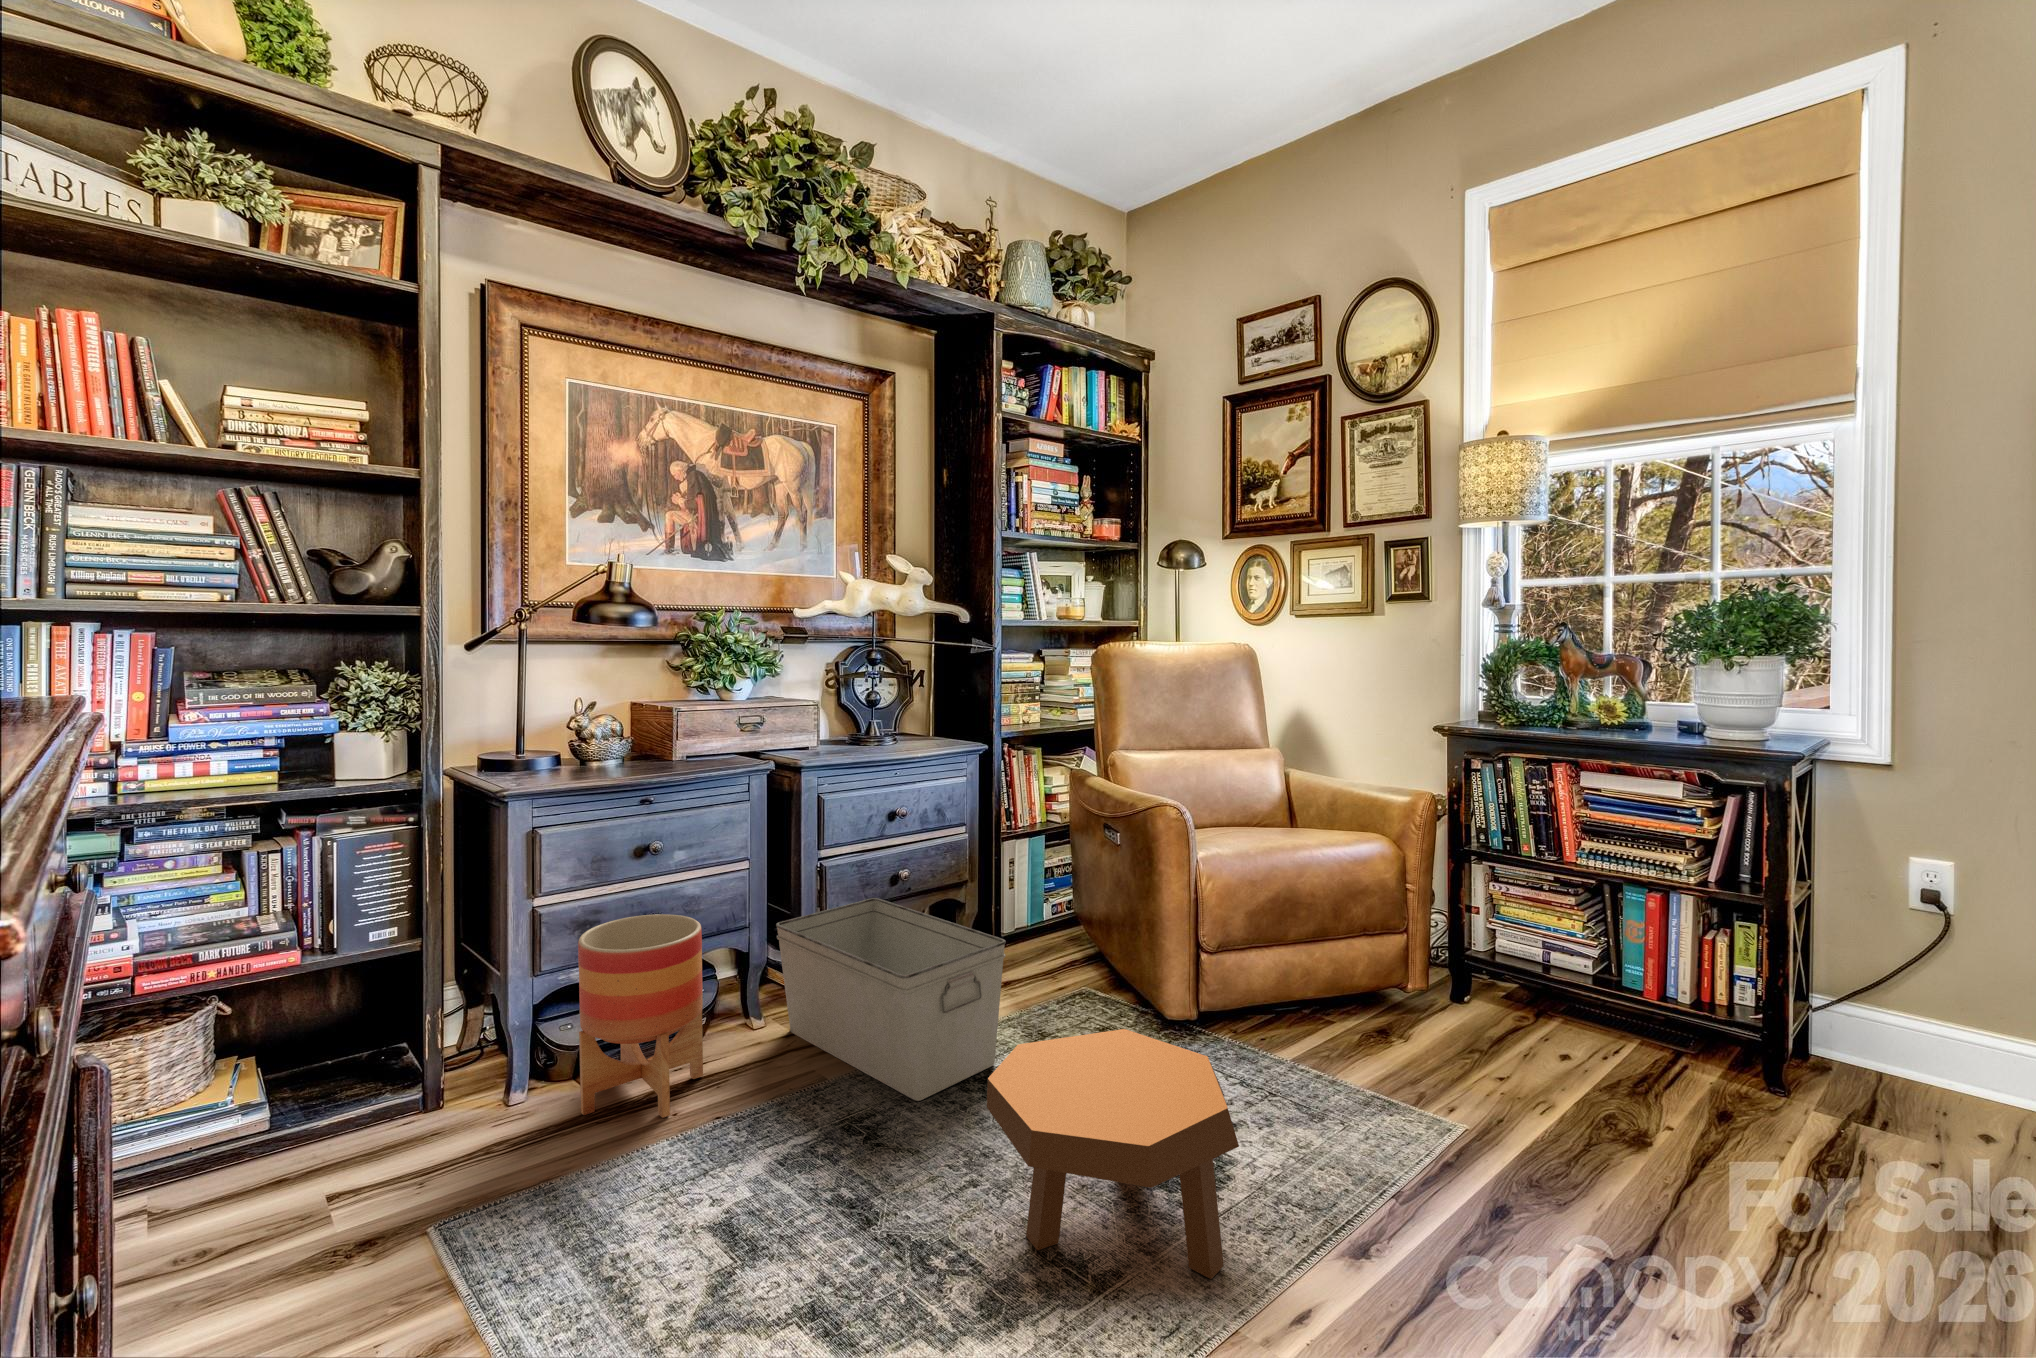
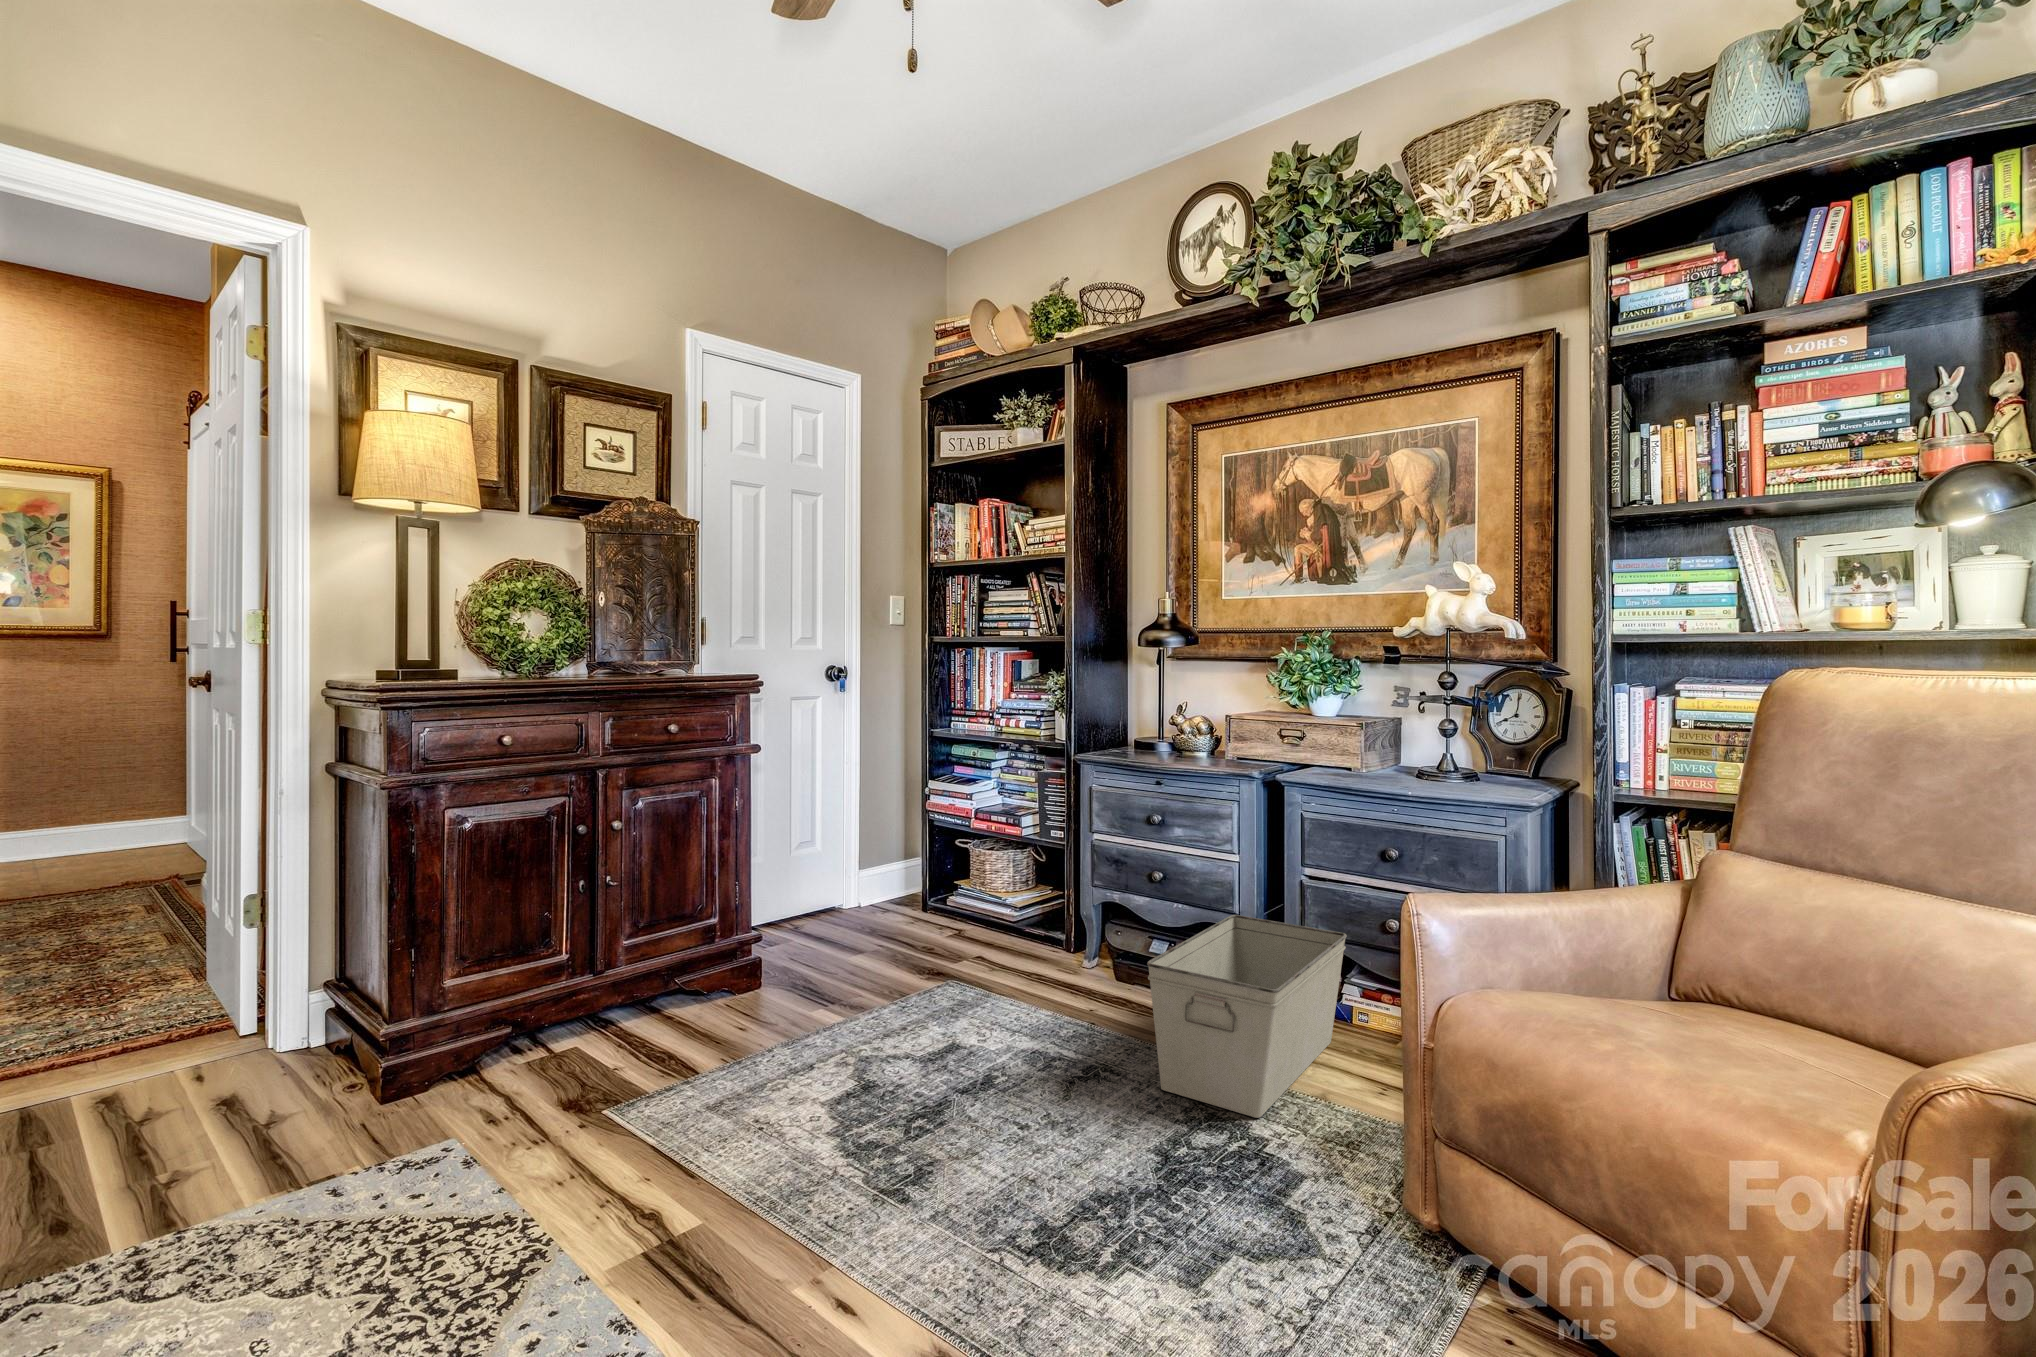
planter: present [578,914,703,1118] -> none [1068,863,1152,1007]
footstool: present [987,1029,1239,1279] -> none [896,1020,1136,1264]

